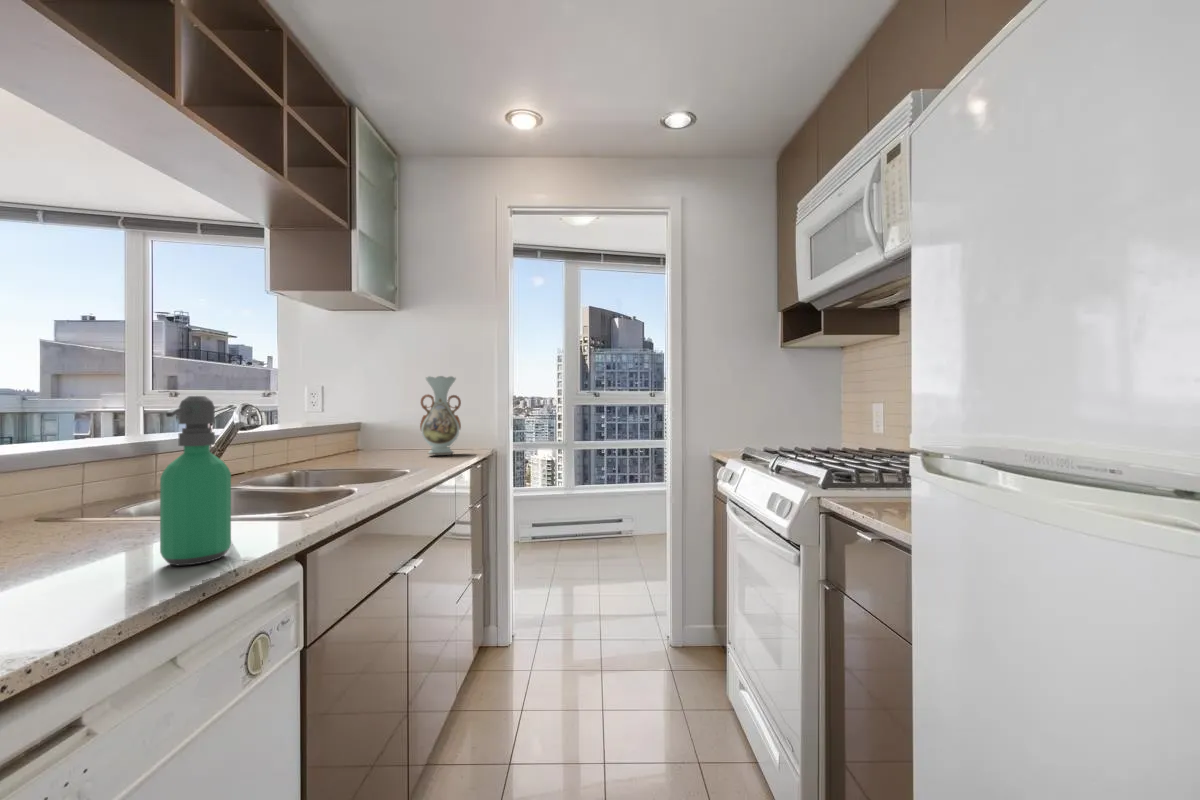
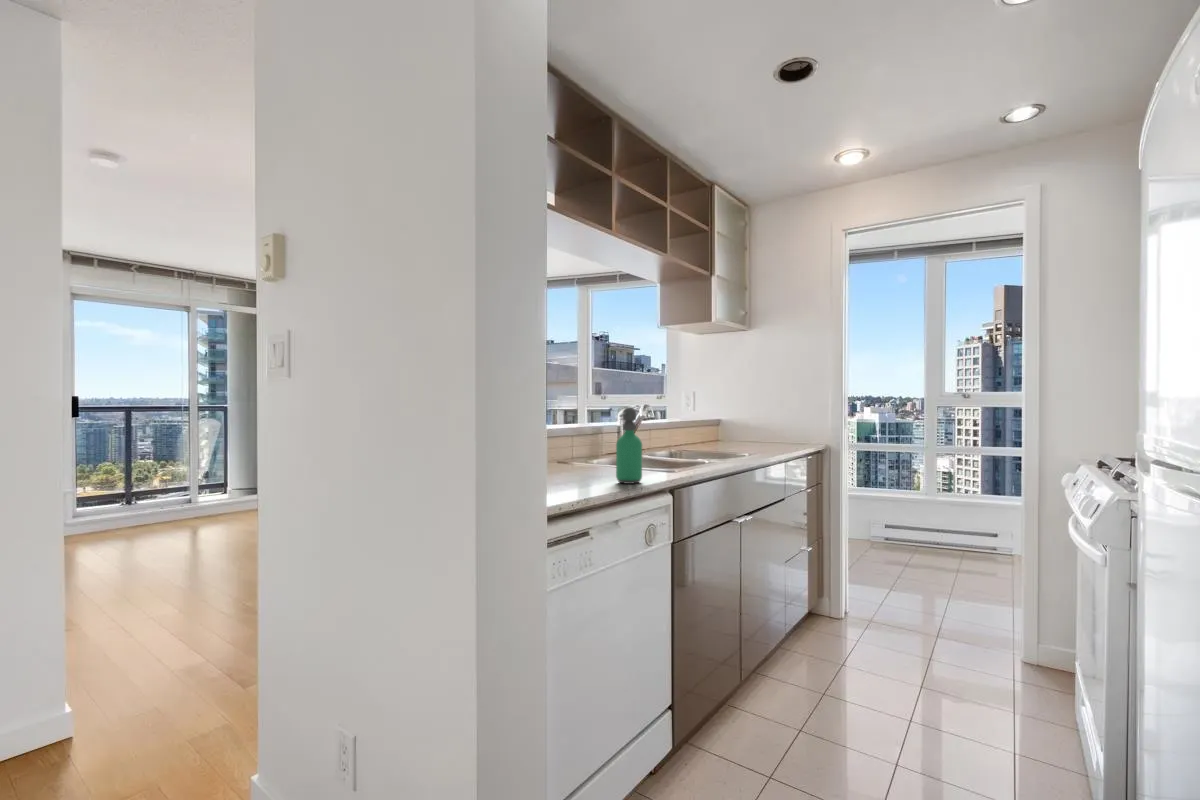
vase: present [420,376,461,455] -> none [762,382,796,446]

